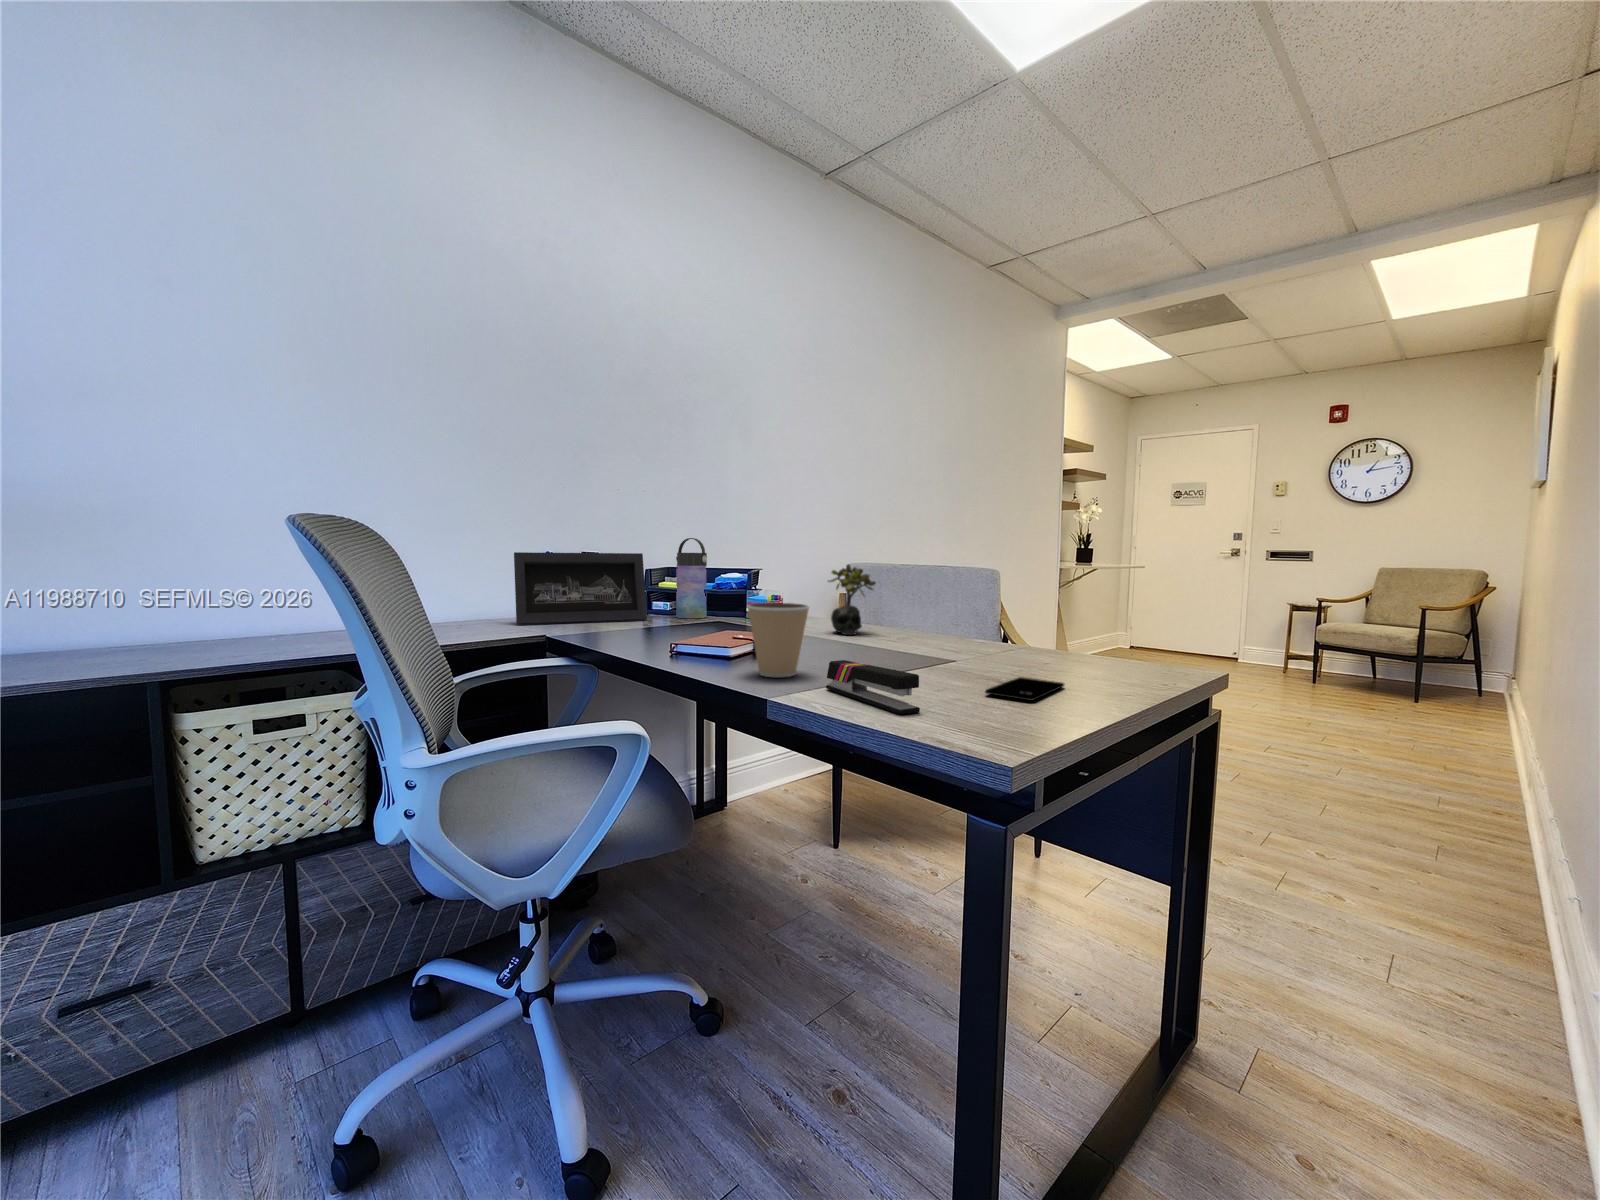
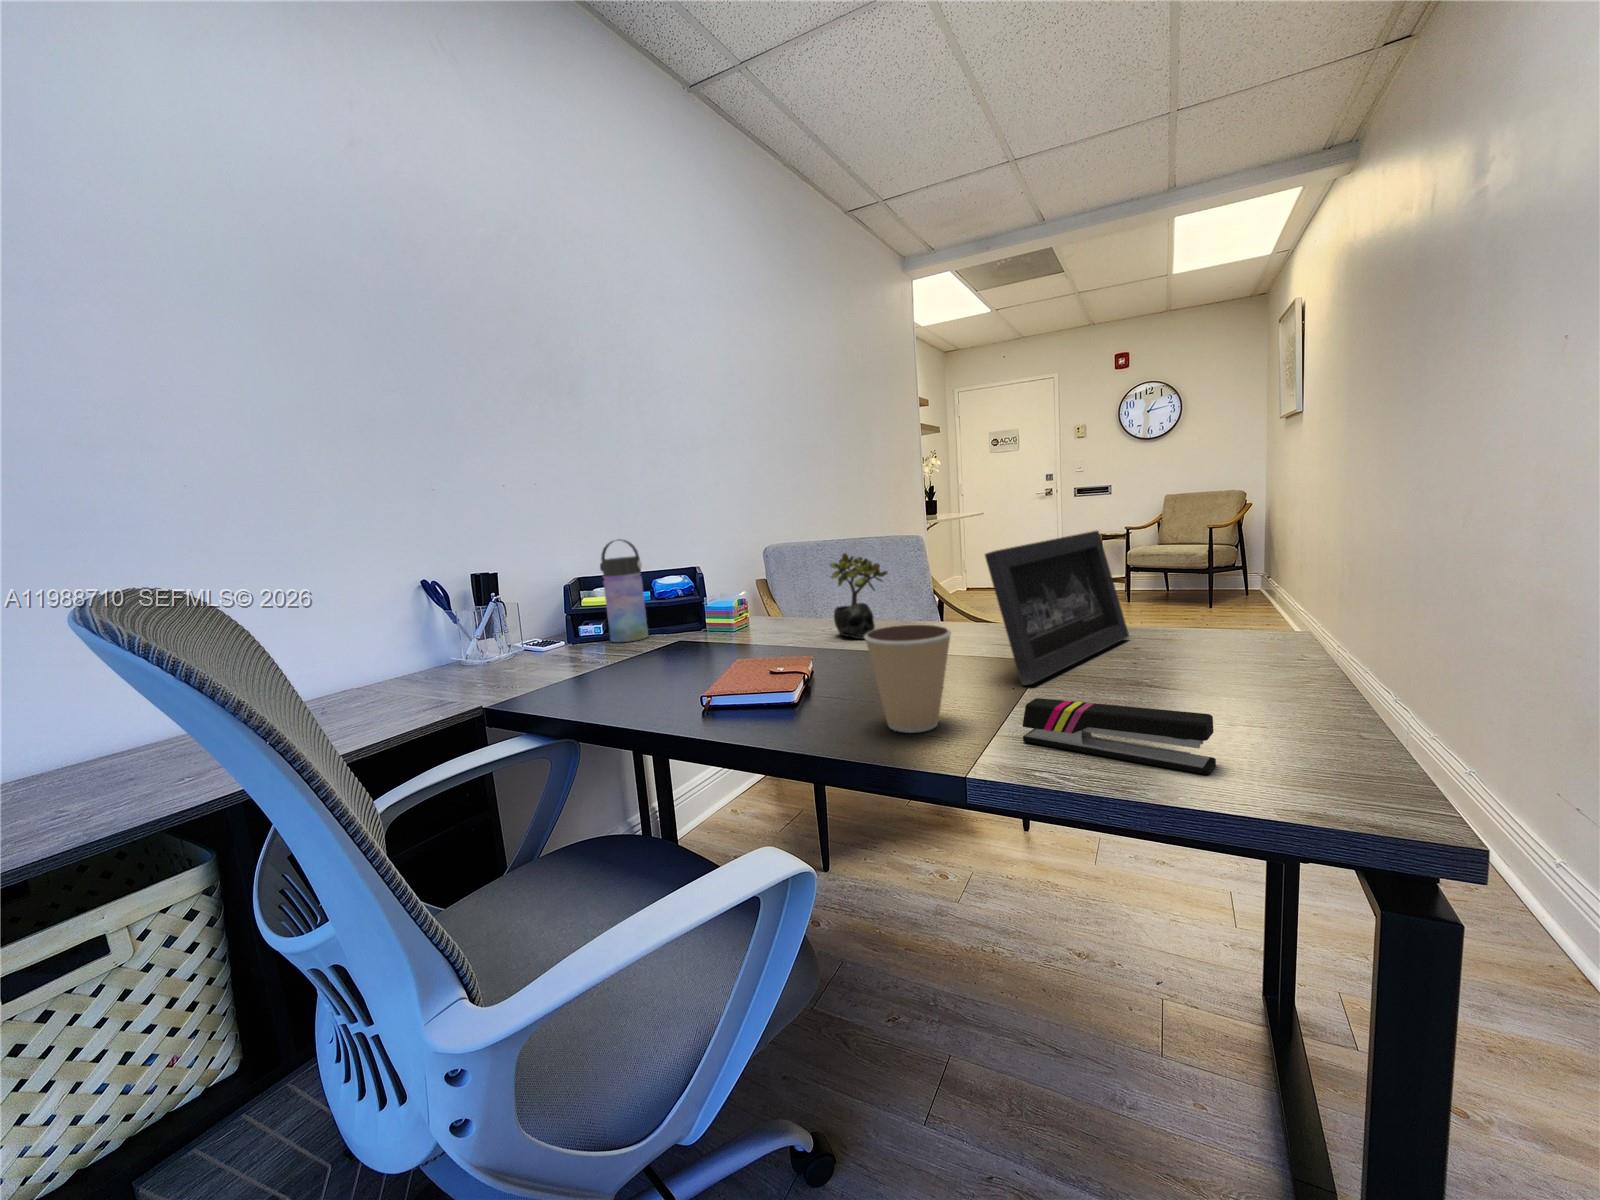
picture frame: present [514,552,647,624] -> present [985,531,1129,685]
smartphone: present [985,677,1064,701] -> none [1190,677,1285,714]

